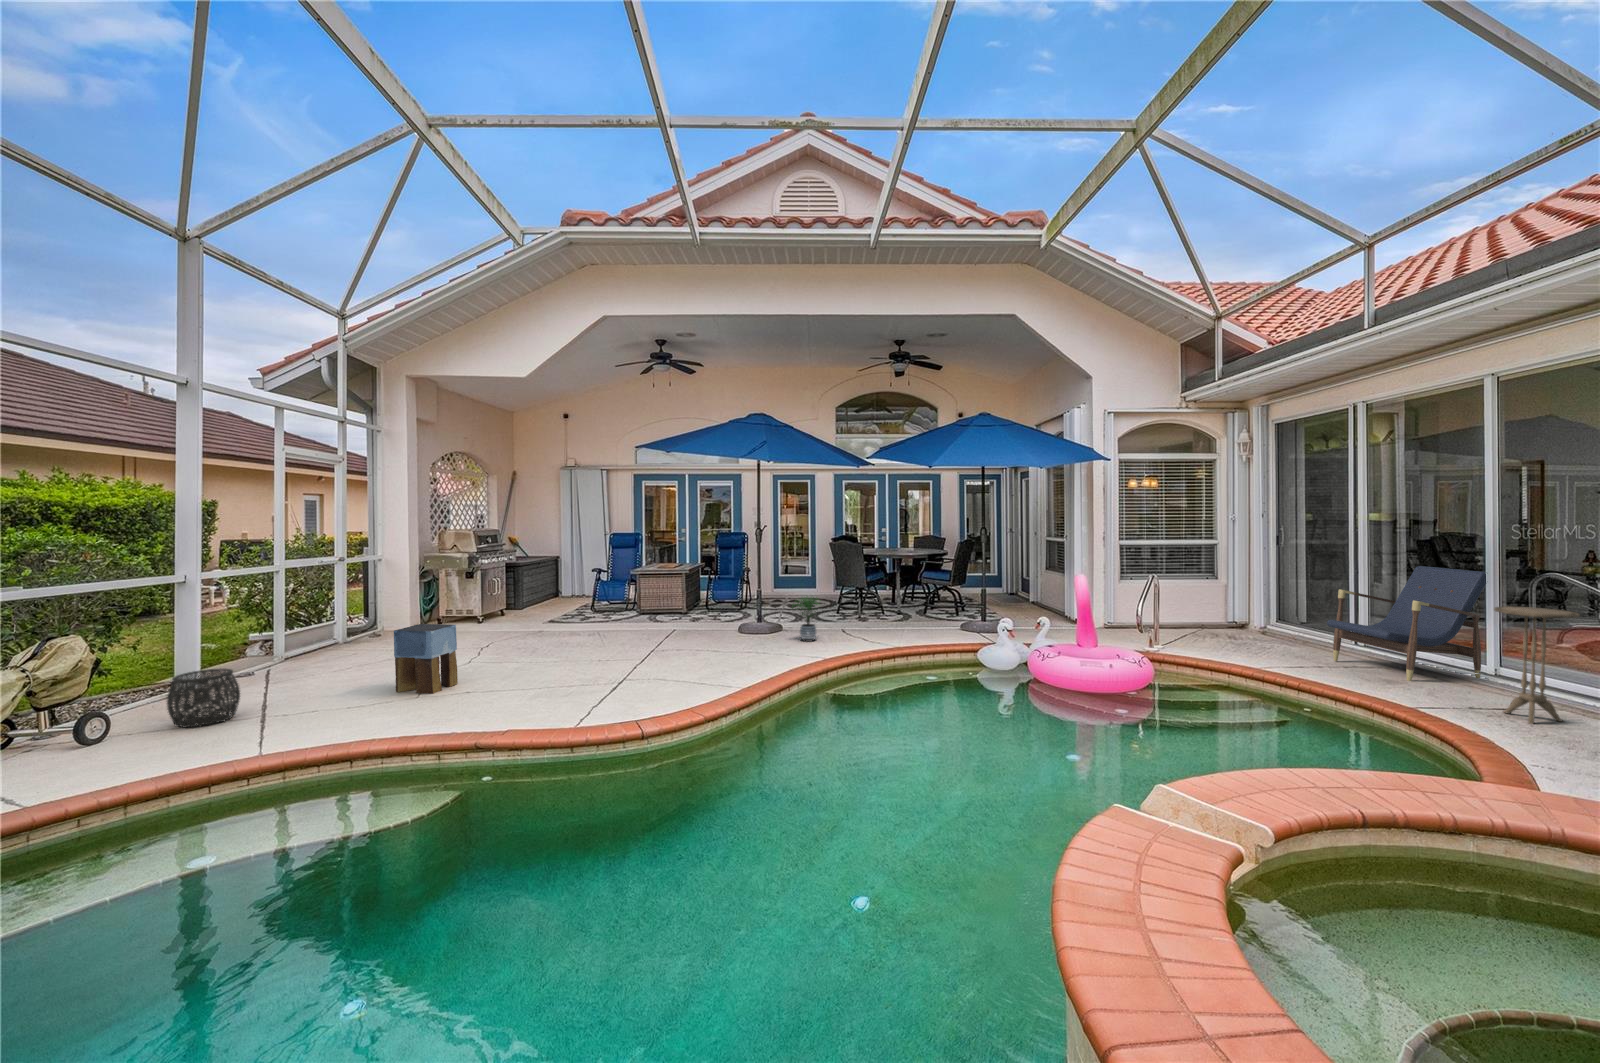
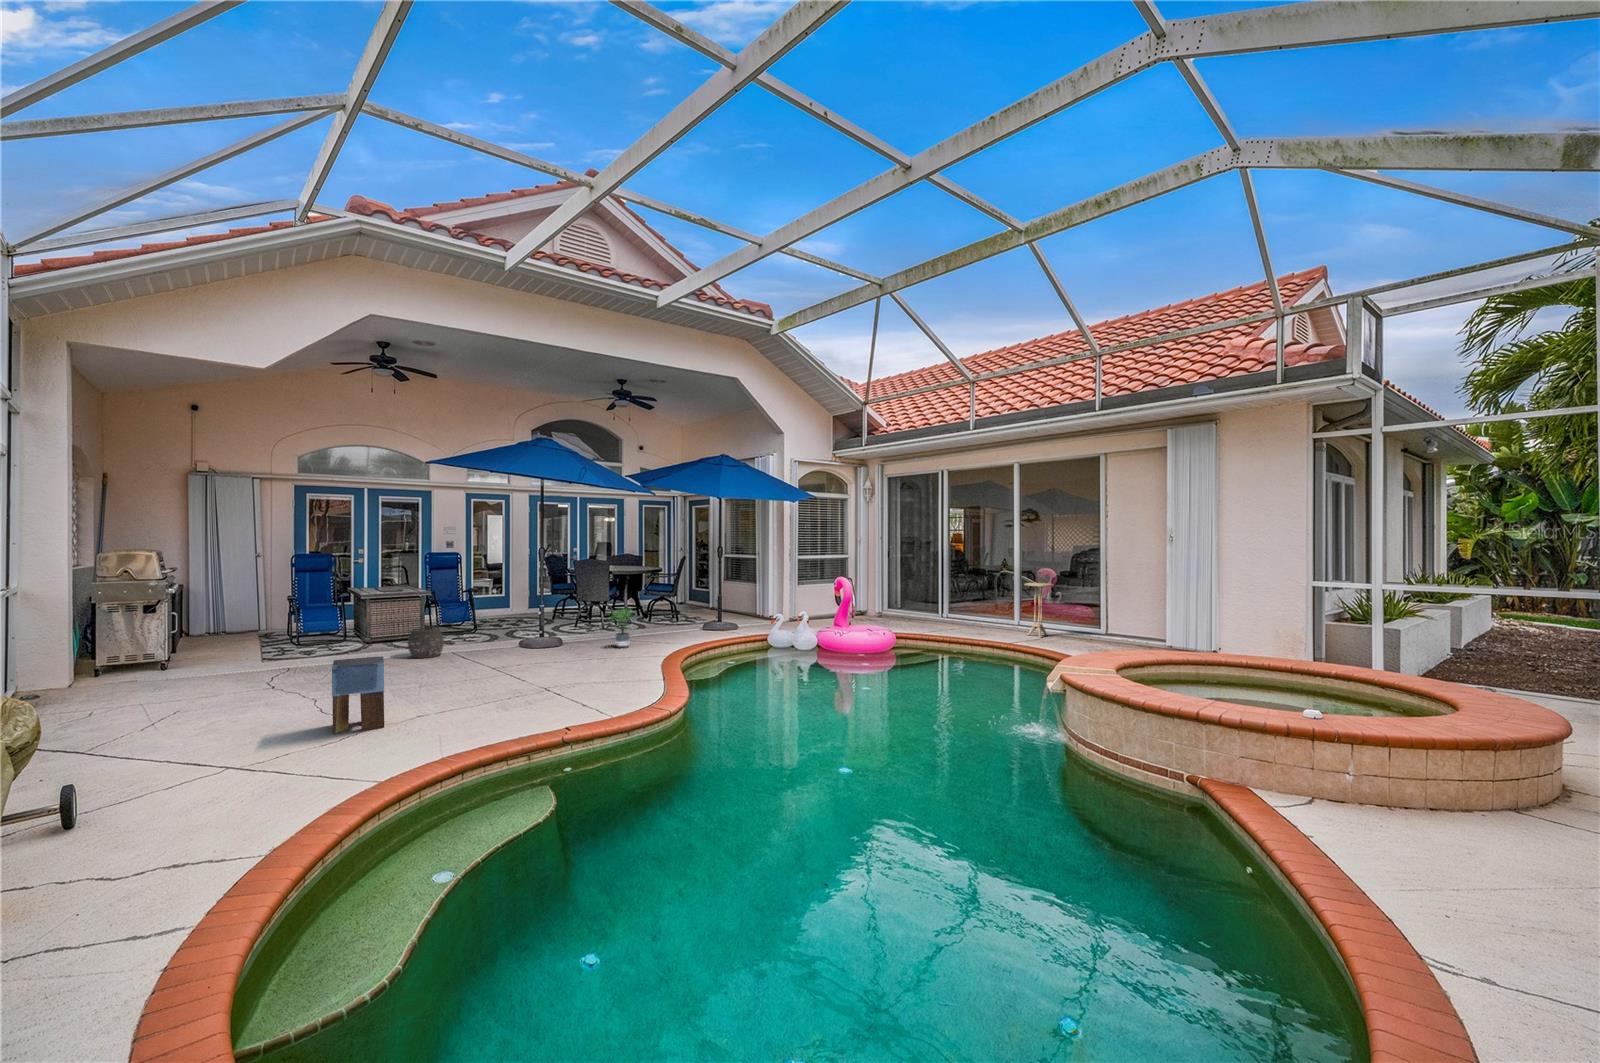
lounge chair: present [1327,566,1486,681] -> none [938,565,1003,628]
woven basket: present [167,668,240,728] -> present [408,627,444,658]

